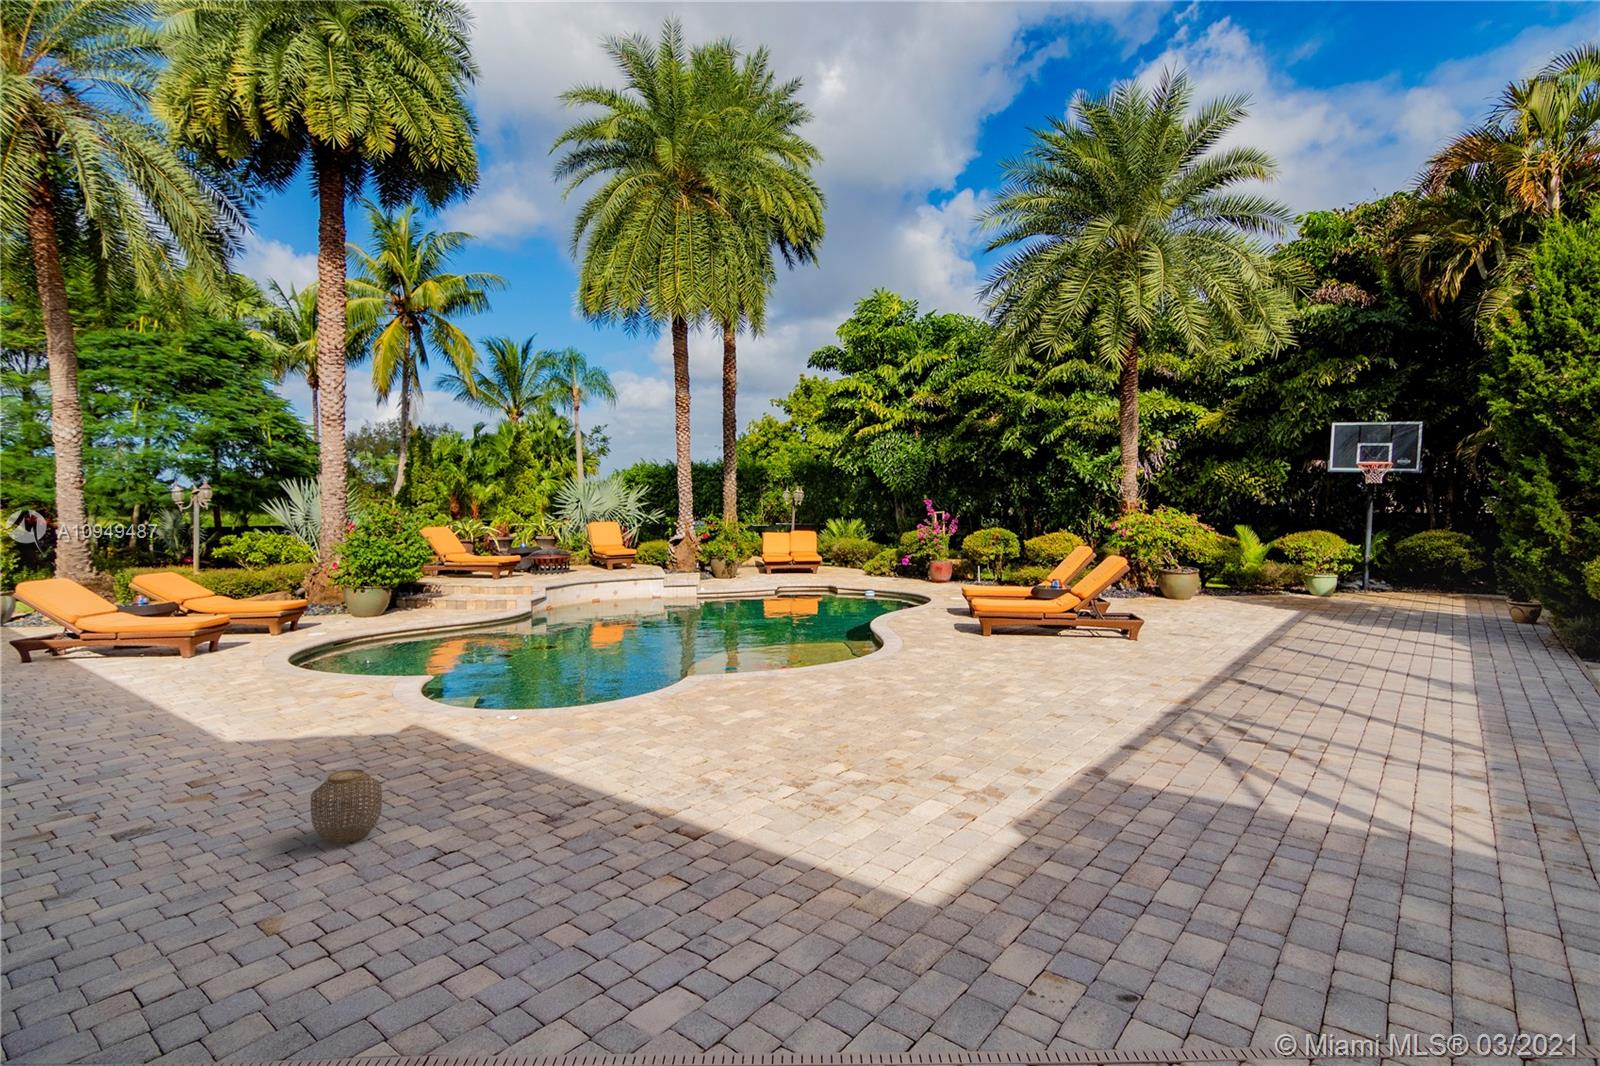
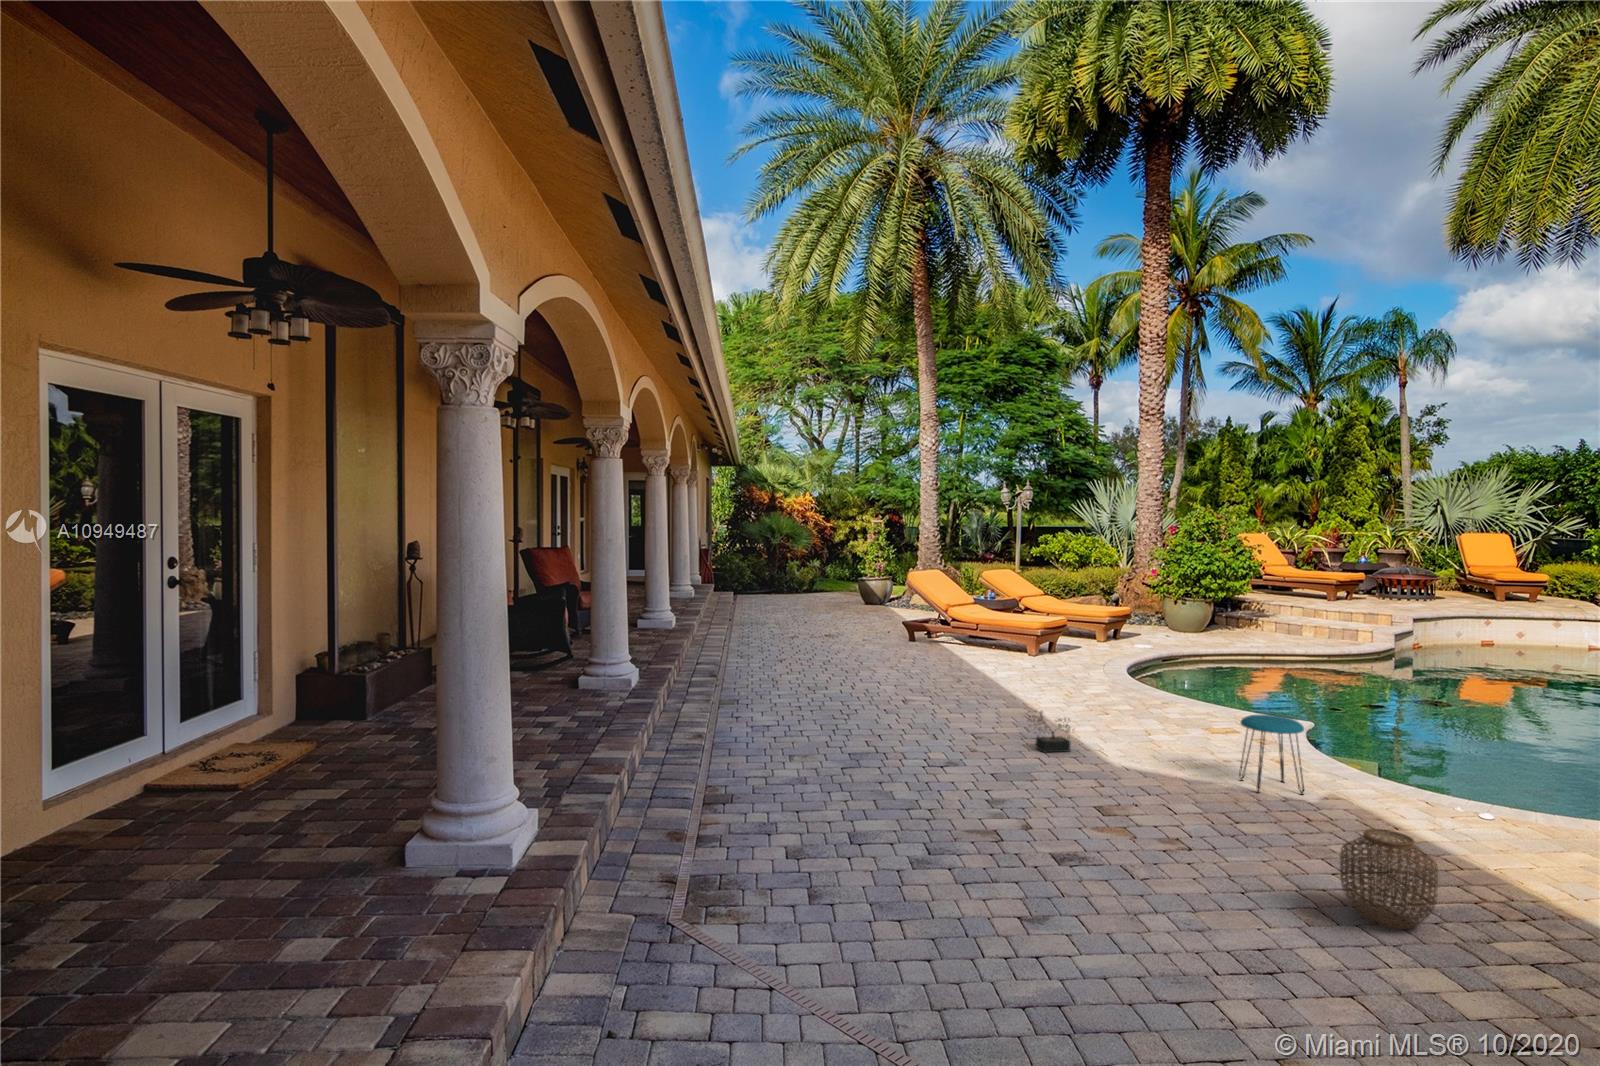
stool: none [307,688,361,756] -> present [1239,715,1304,795]
decorative plant: none [86,724,152,765] -> present [1028,710,1074,753]

